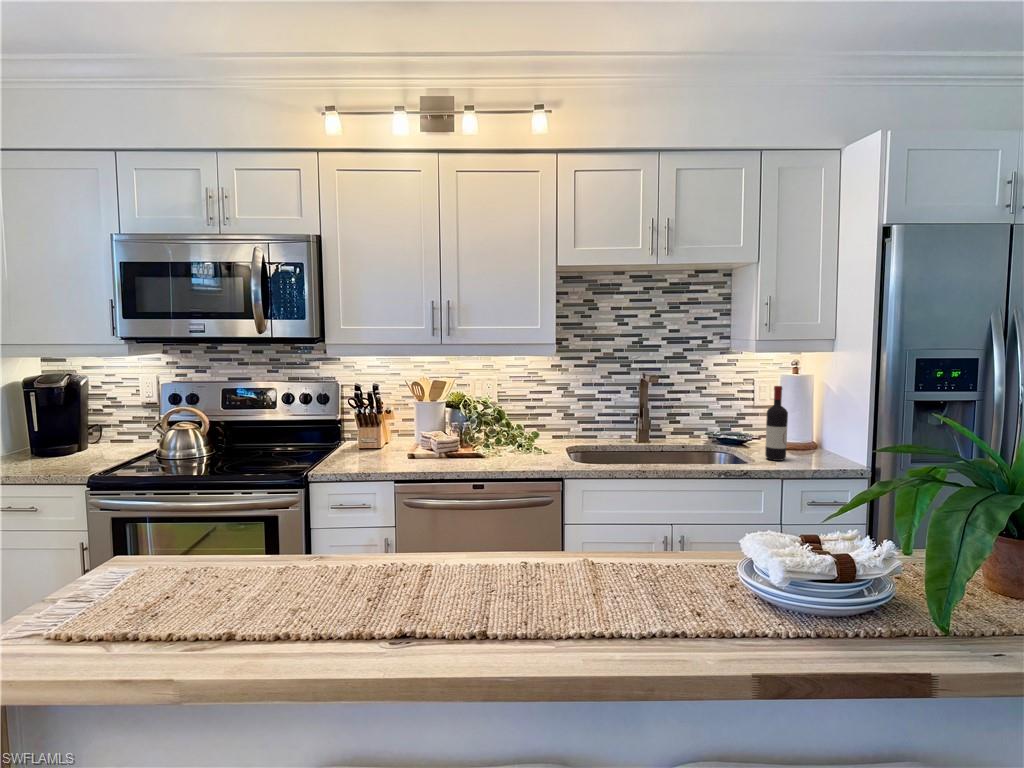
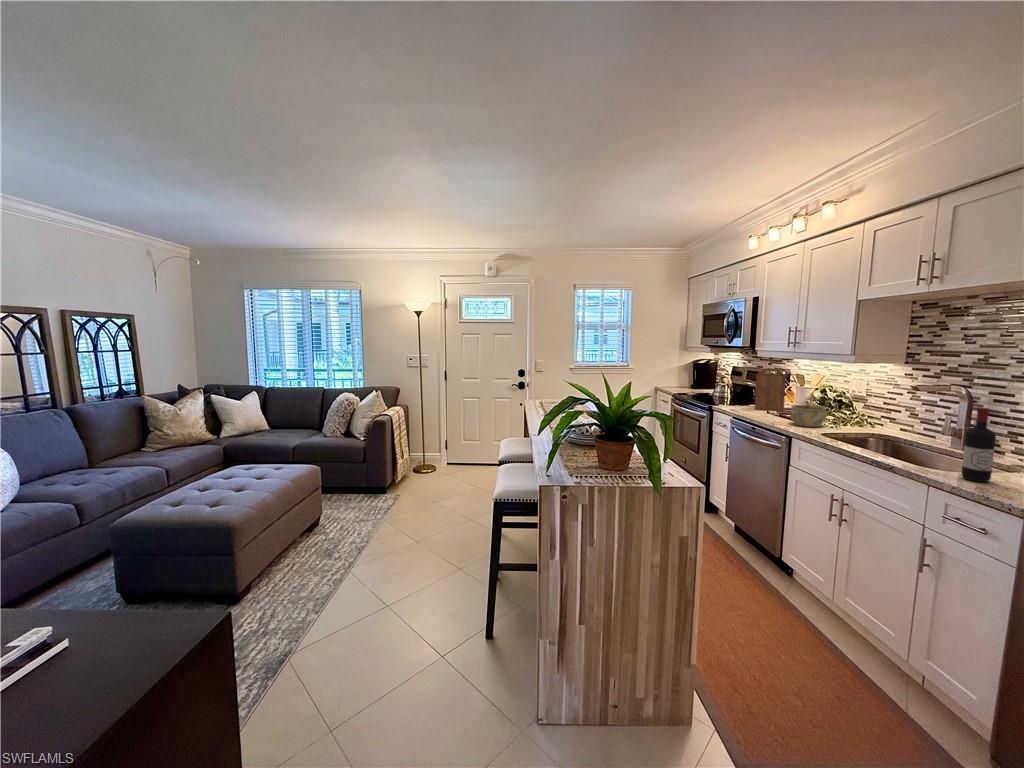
cutting board: none [355,373,397,459] -> present [755,368,786,412]
ceramic bowl: none [490,424,537,462] -> present [790,404,827,427]

